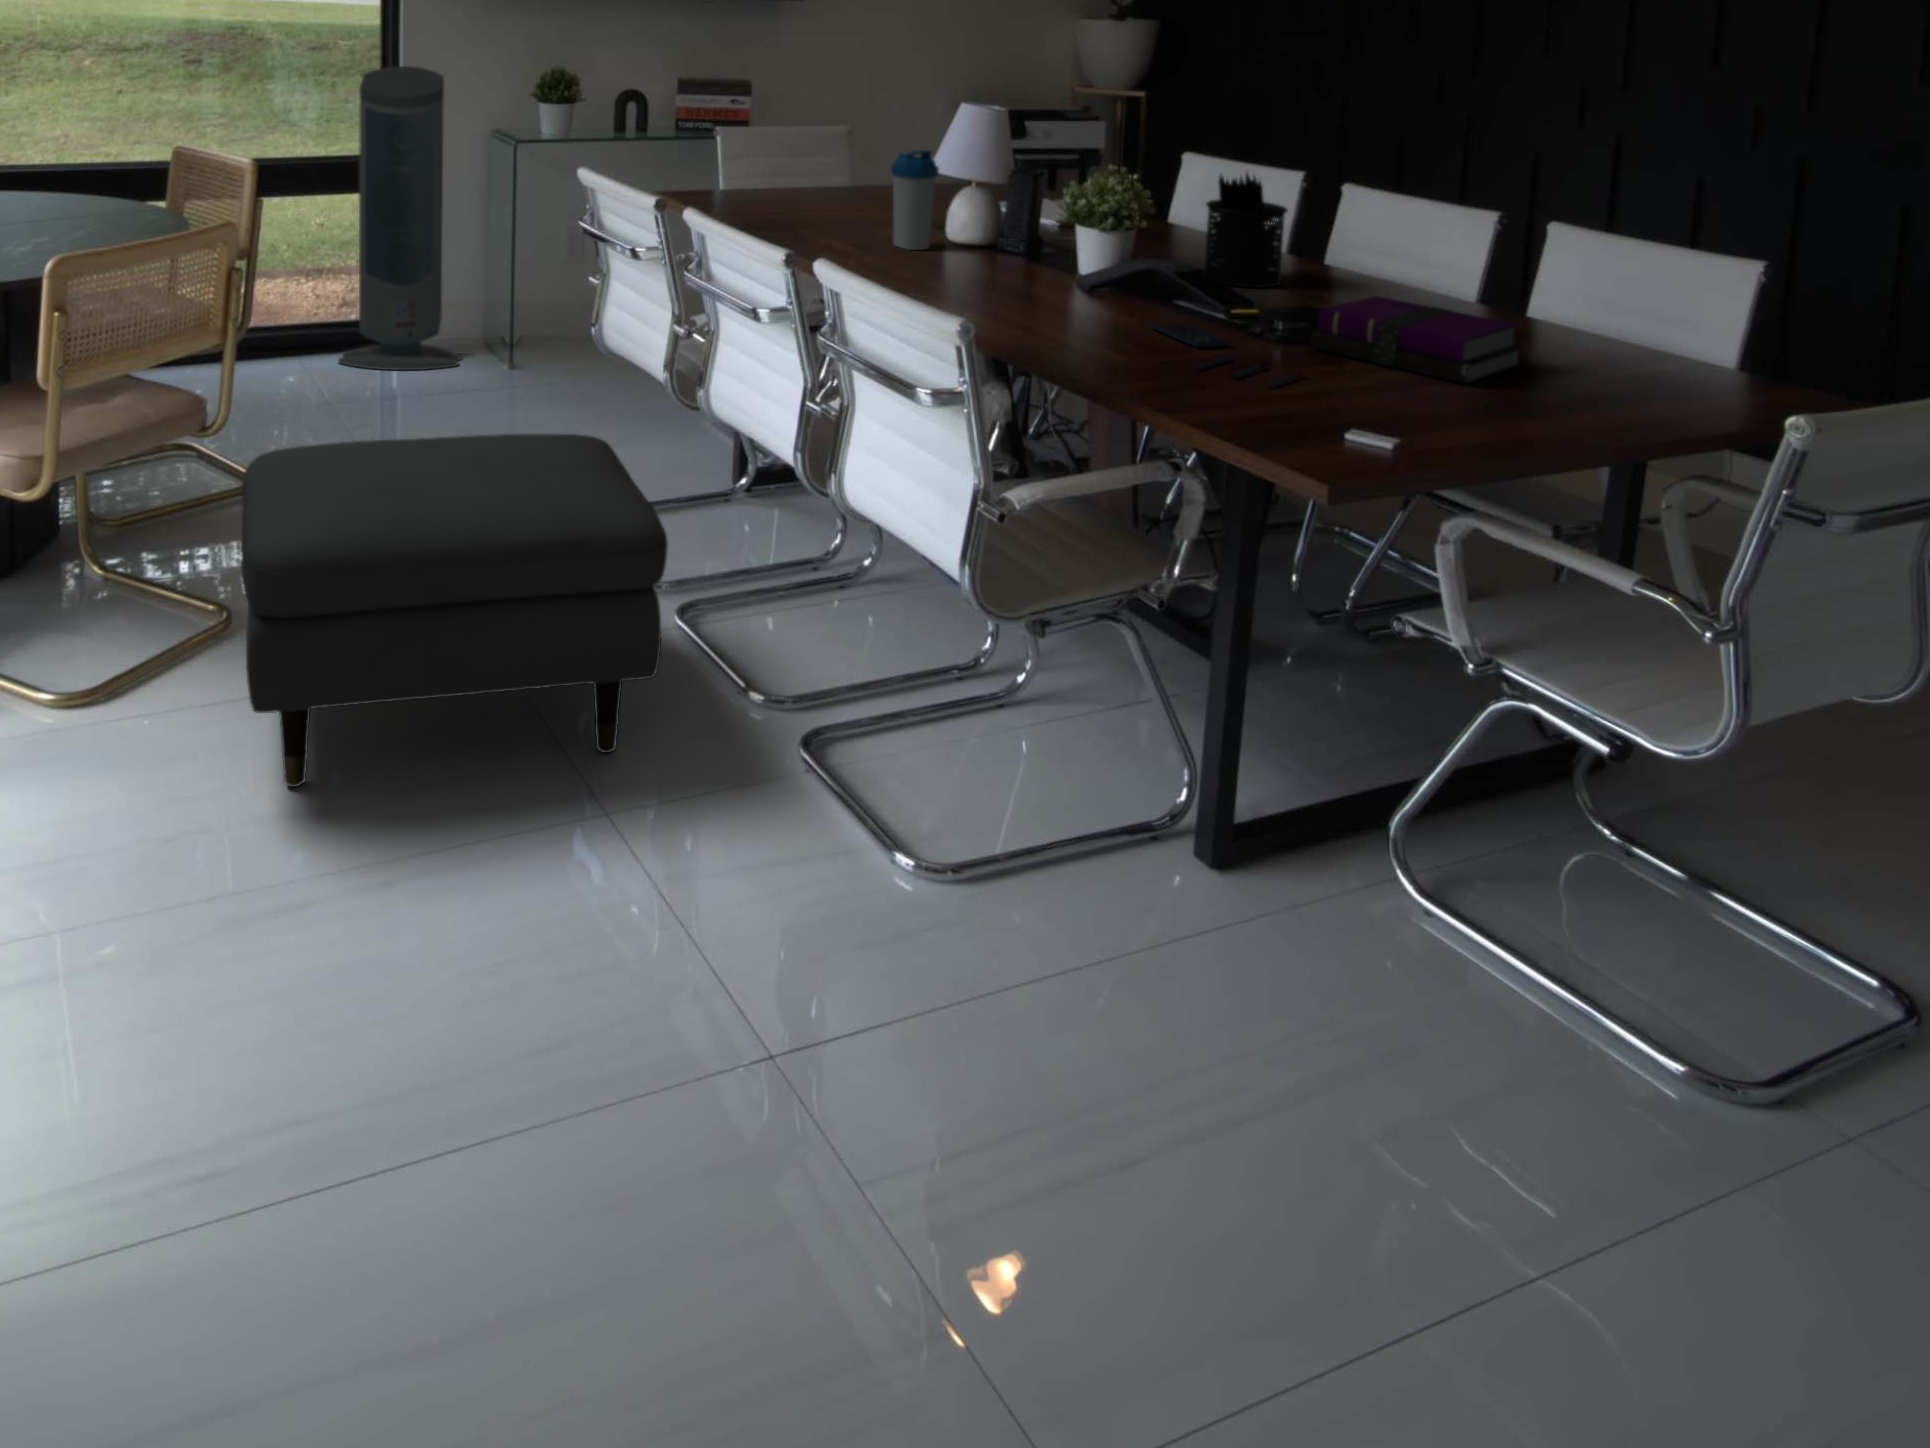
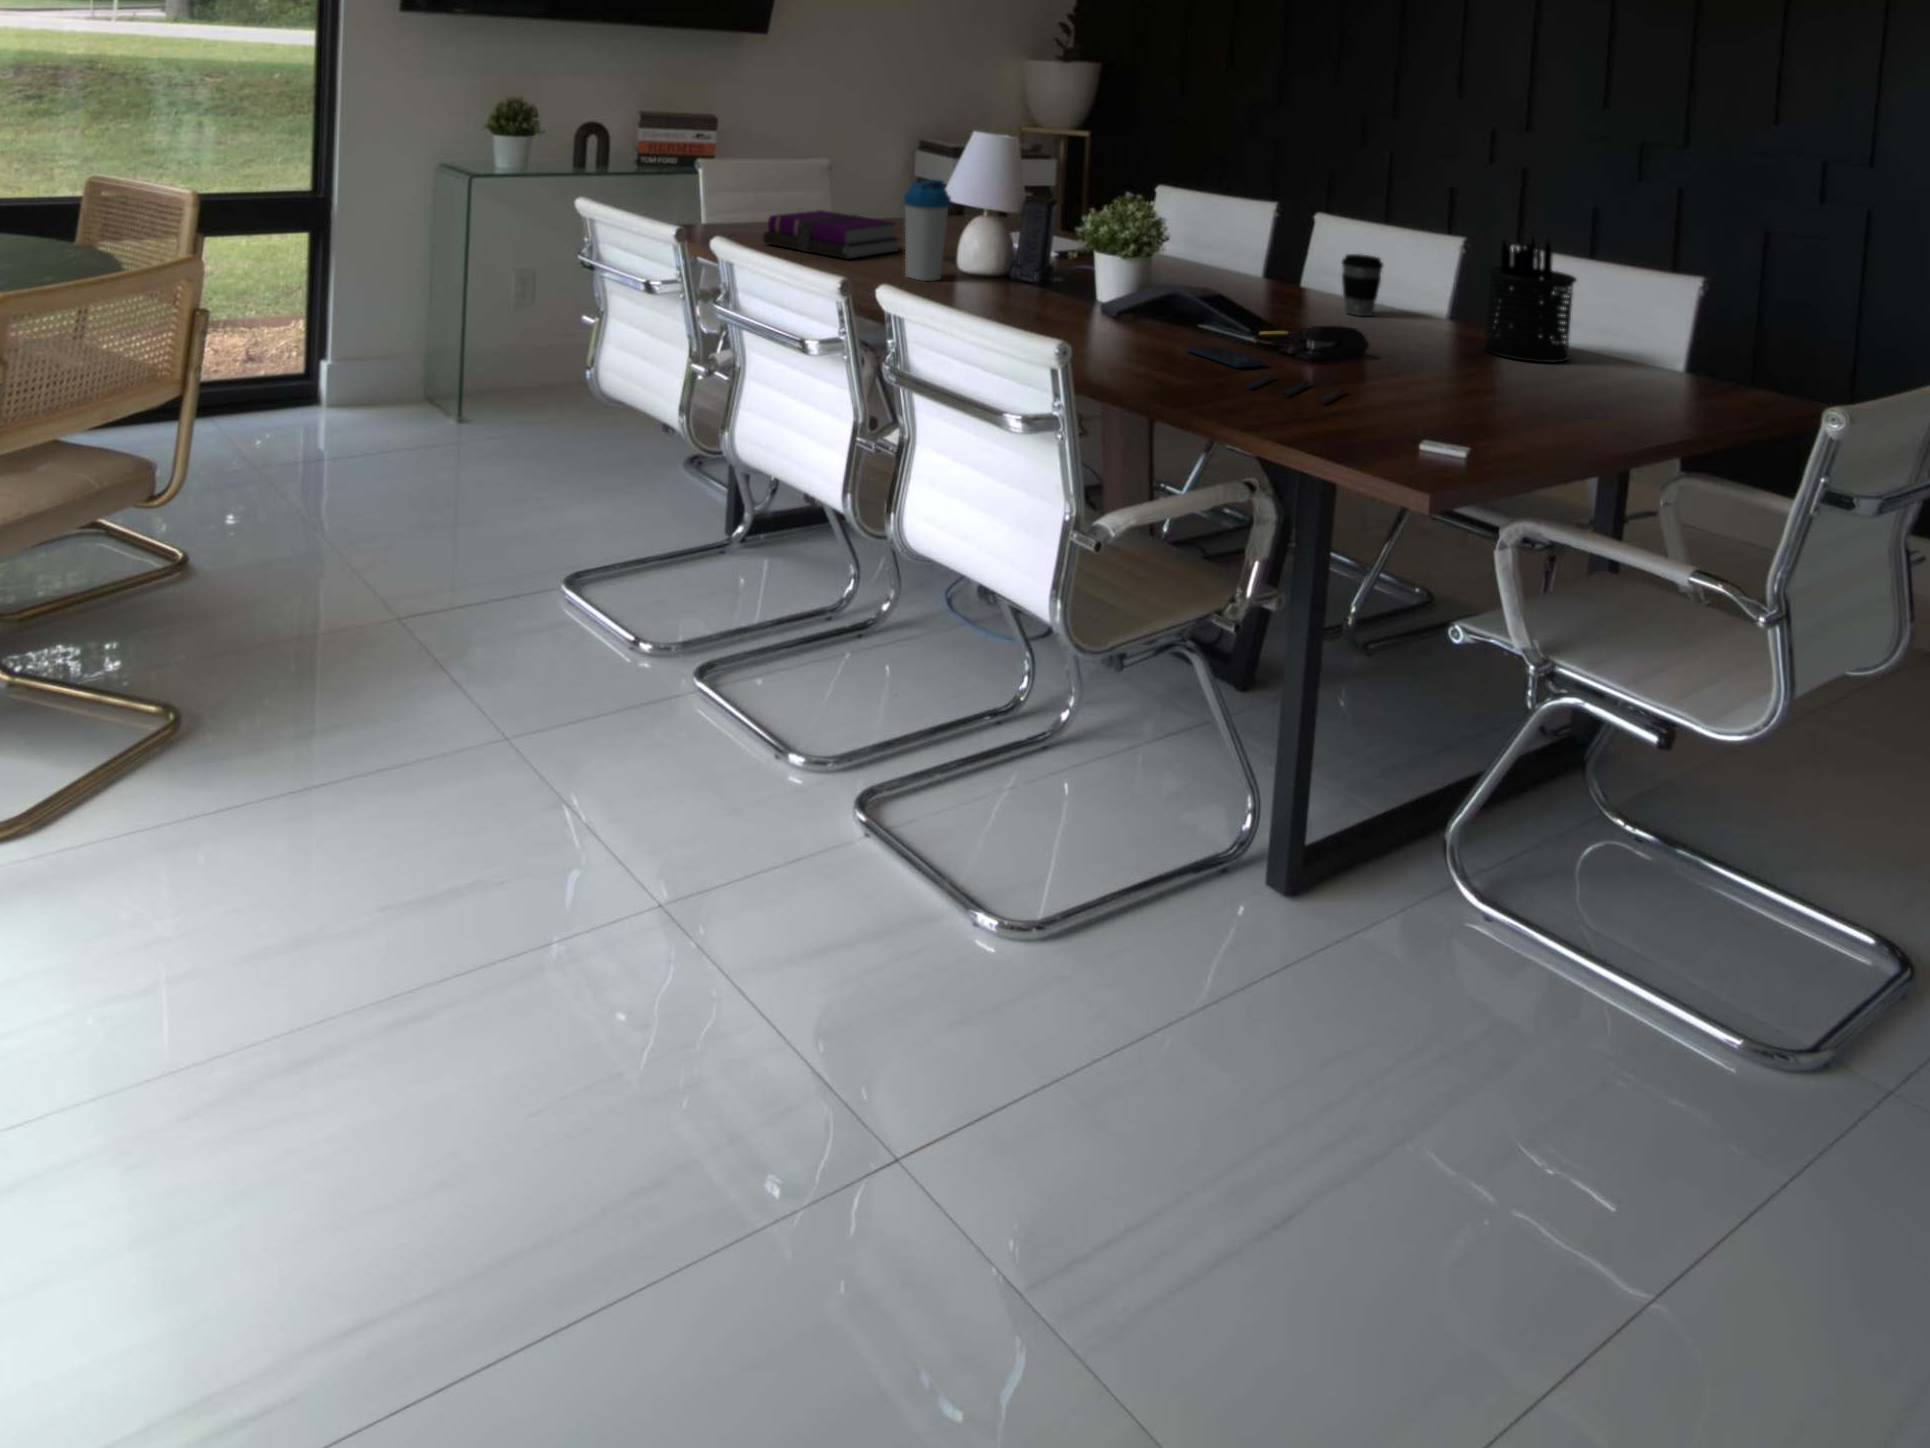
air purifier: present [338,66,461,370] -> none [265,95,405,426]
pen holder: present [1202,173,1288,287] -> present [1482,238,1577,362]
coffee cup: none [1350,230,1397,295] -> present [1342,254,1383,316]
notebook: present [1311,296,1521,383] -> present [763,210,898,259]
ottoman: present [241,433,668,787] -> none [216,484,723,912]

